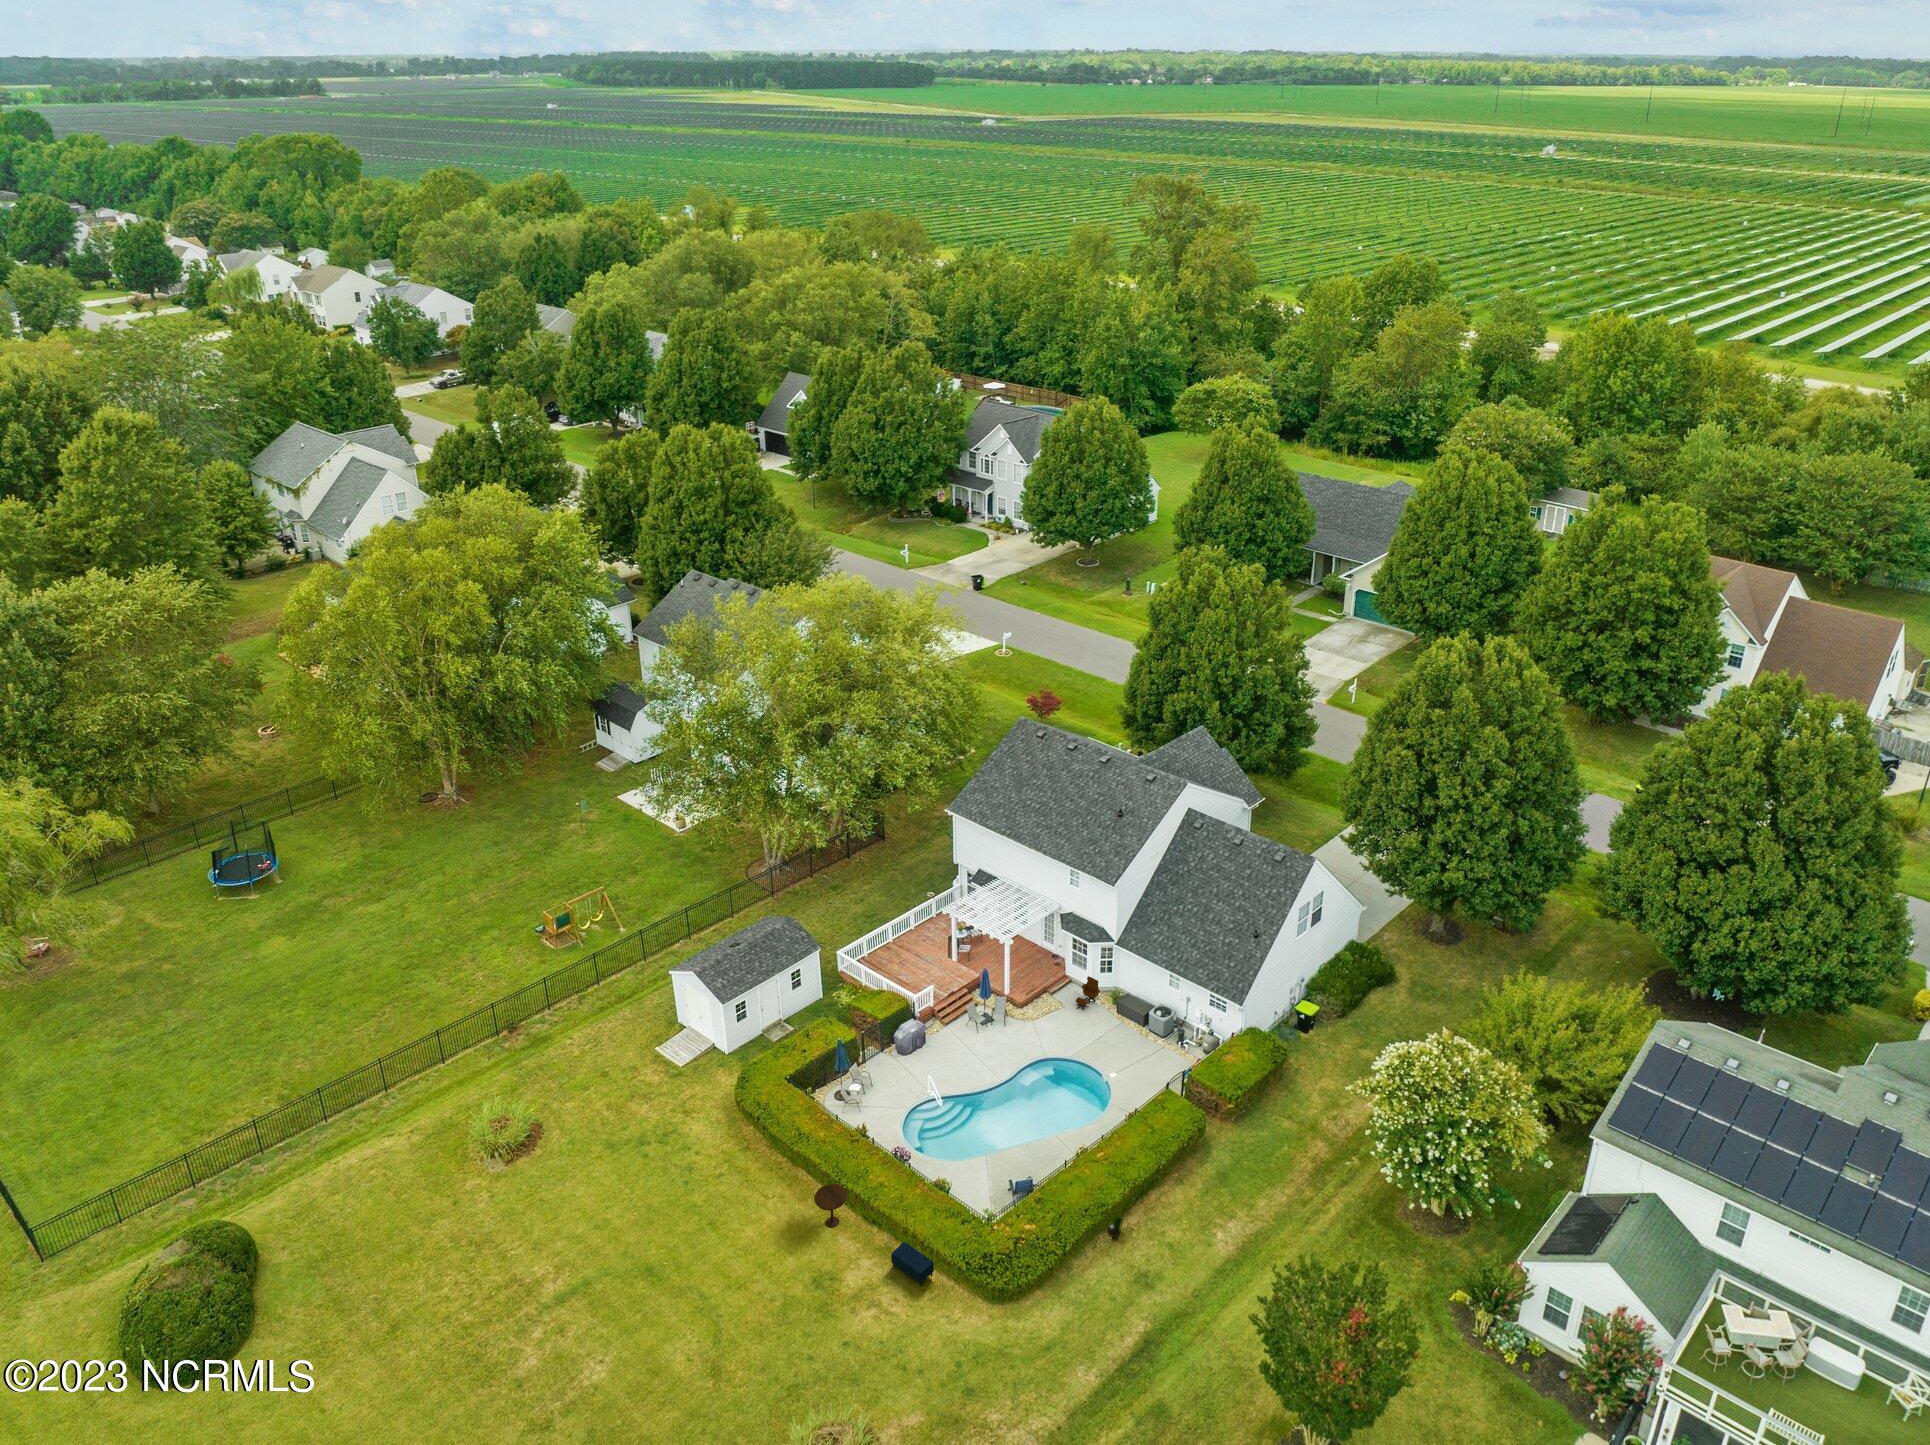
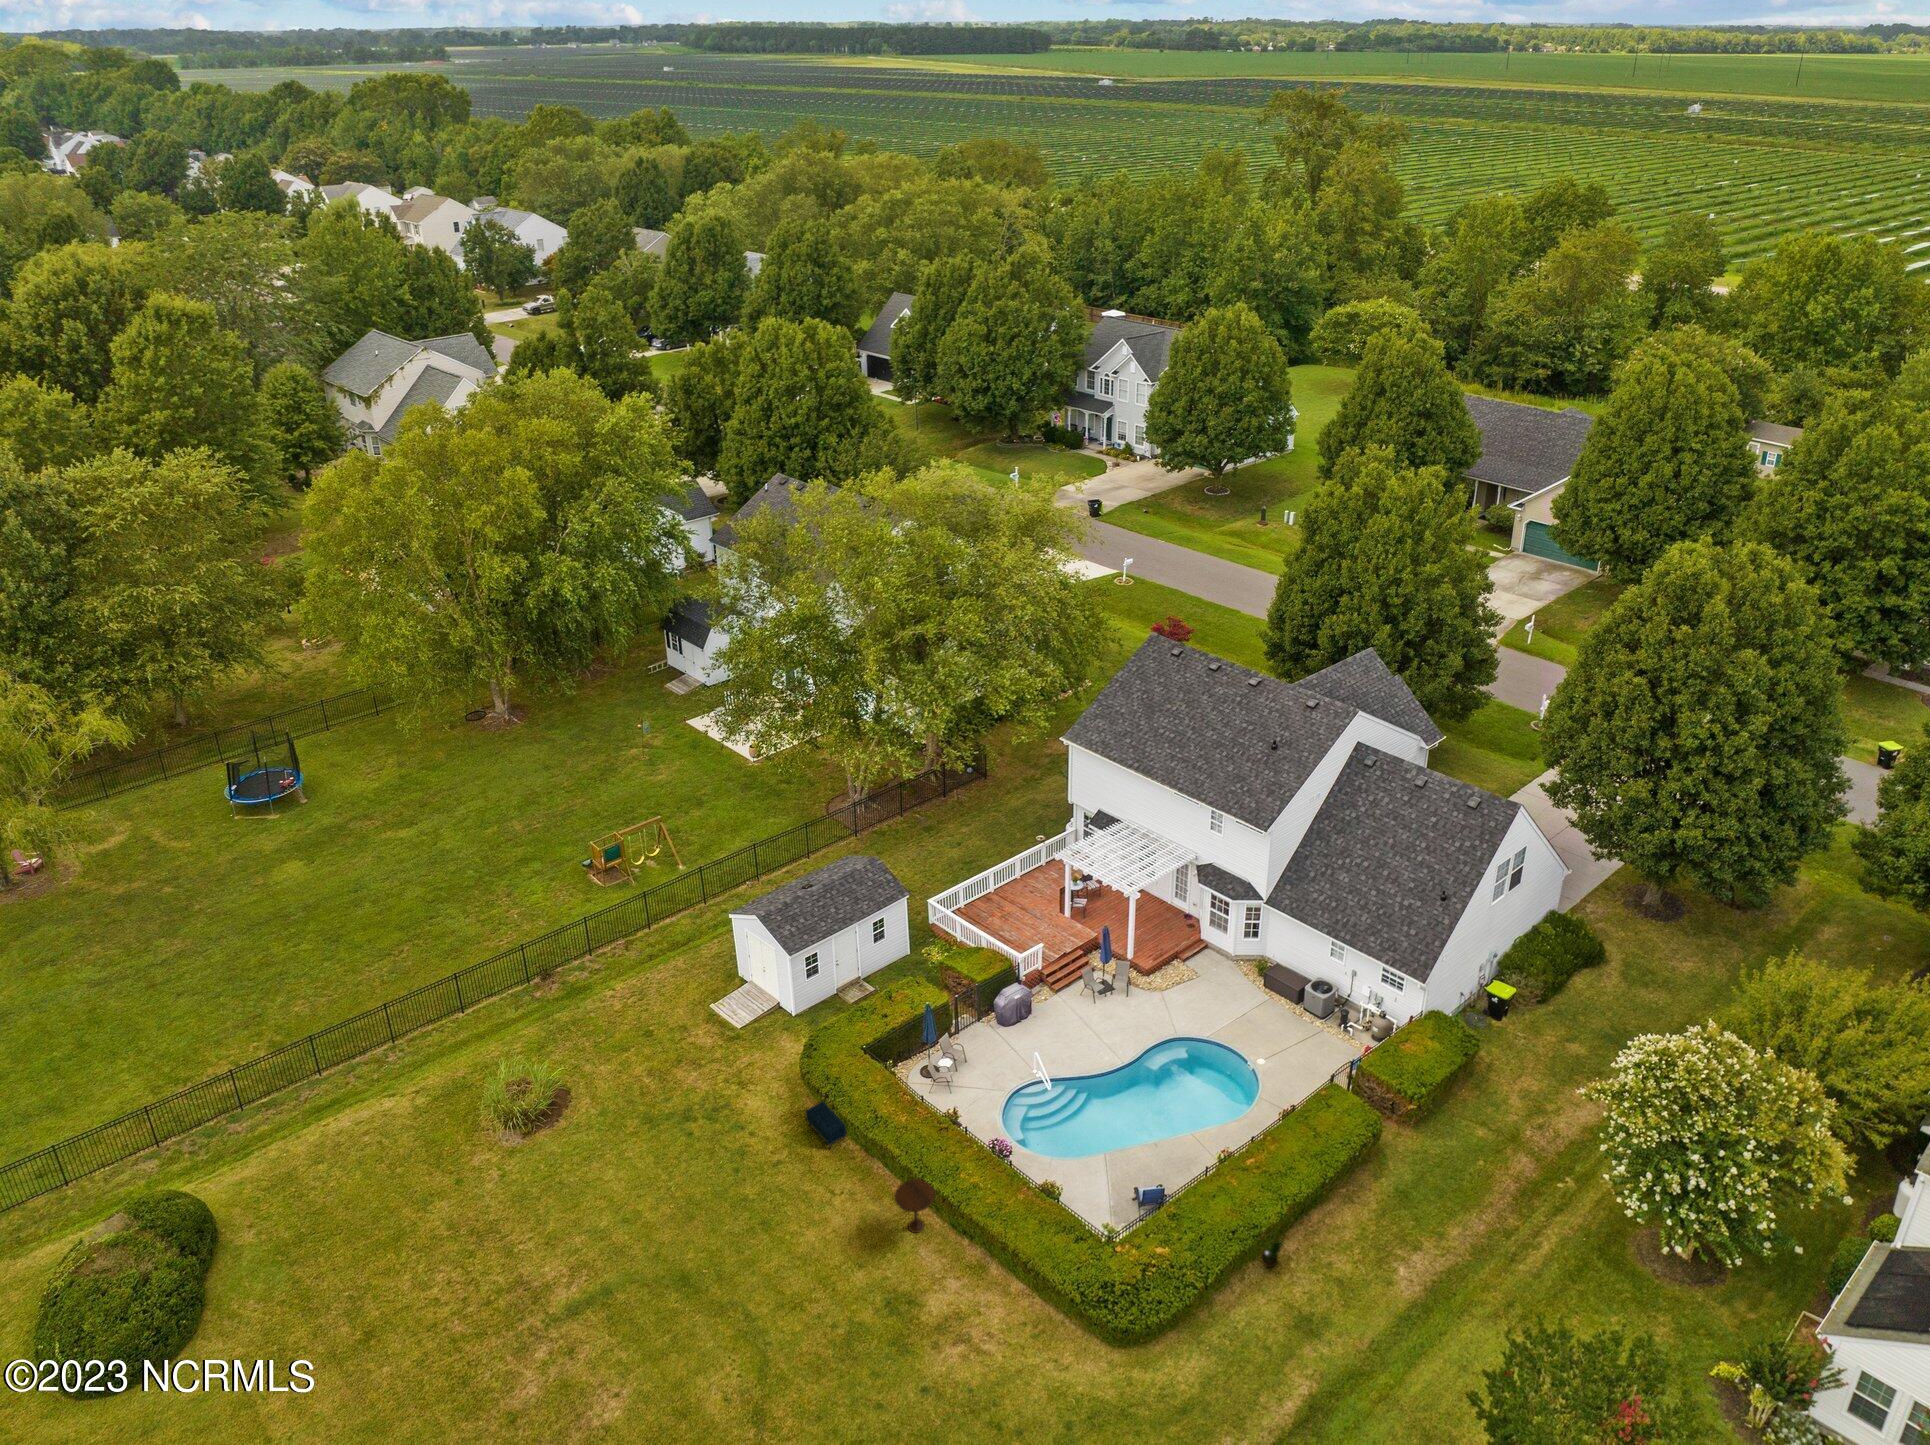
lounge chair: present [1076,976,1100,1010] -> none [1211,940,1241,980]
bench: present [891,1242,934,1287] -> present [805,1101,847,1148]

